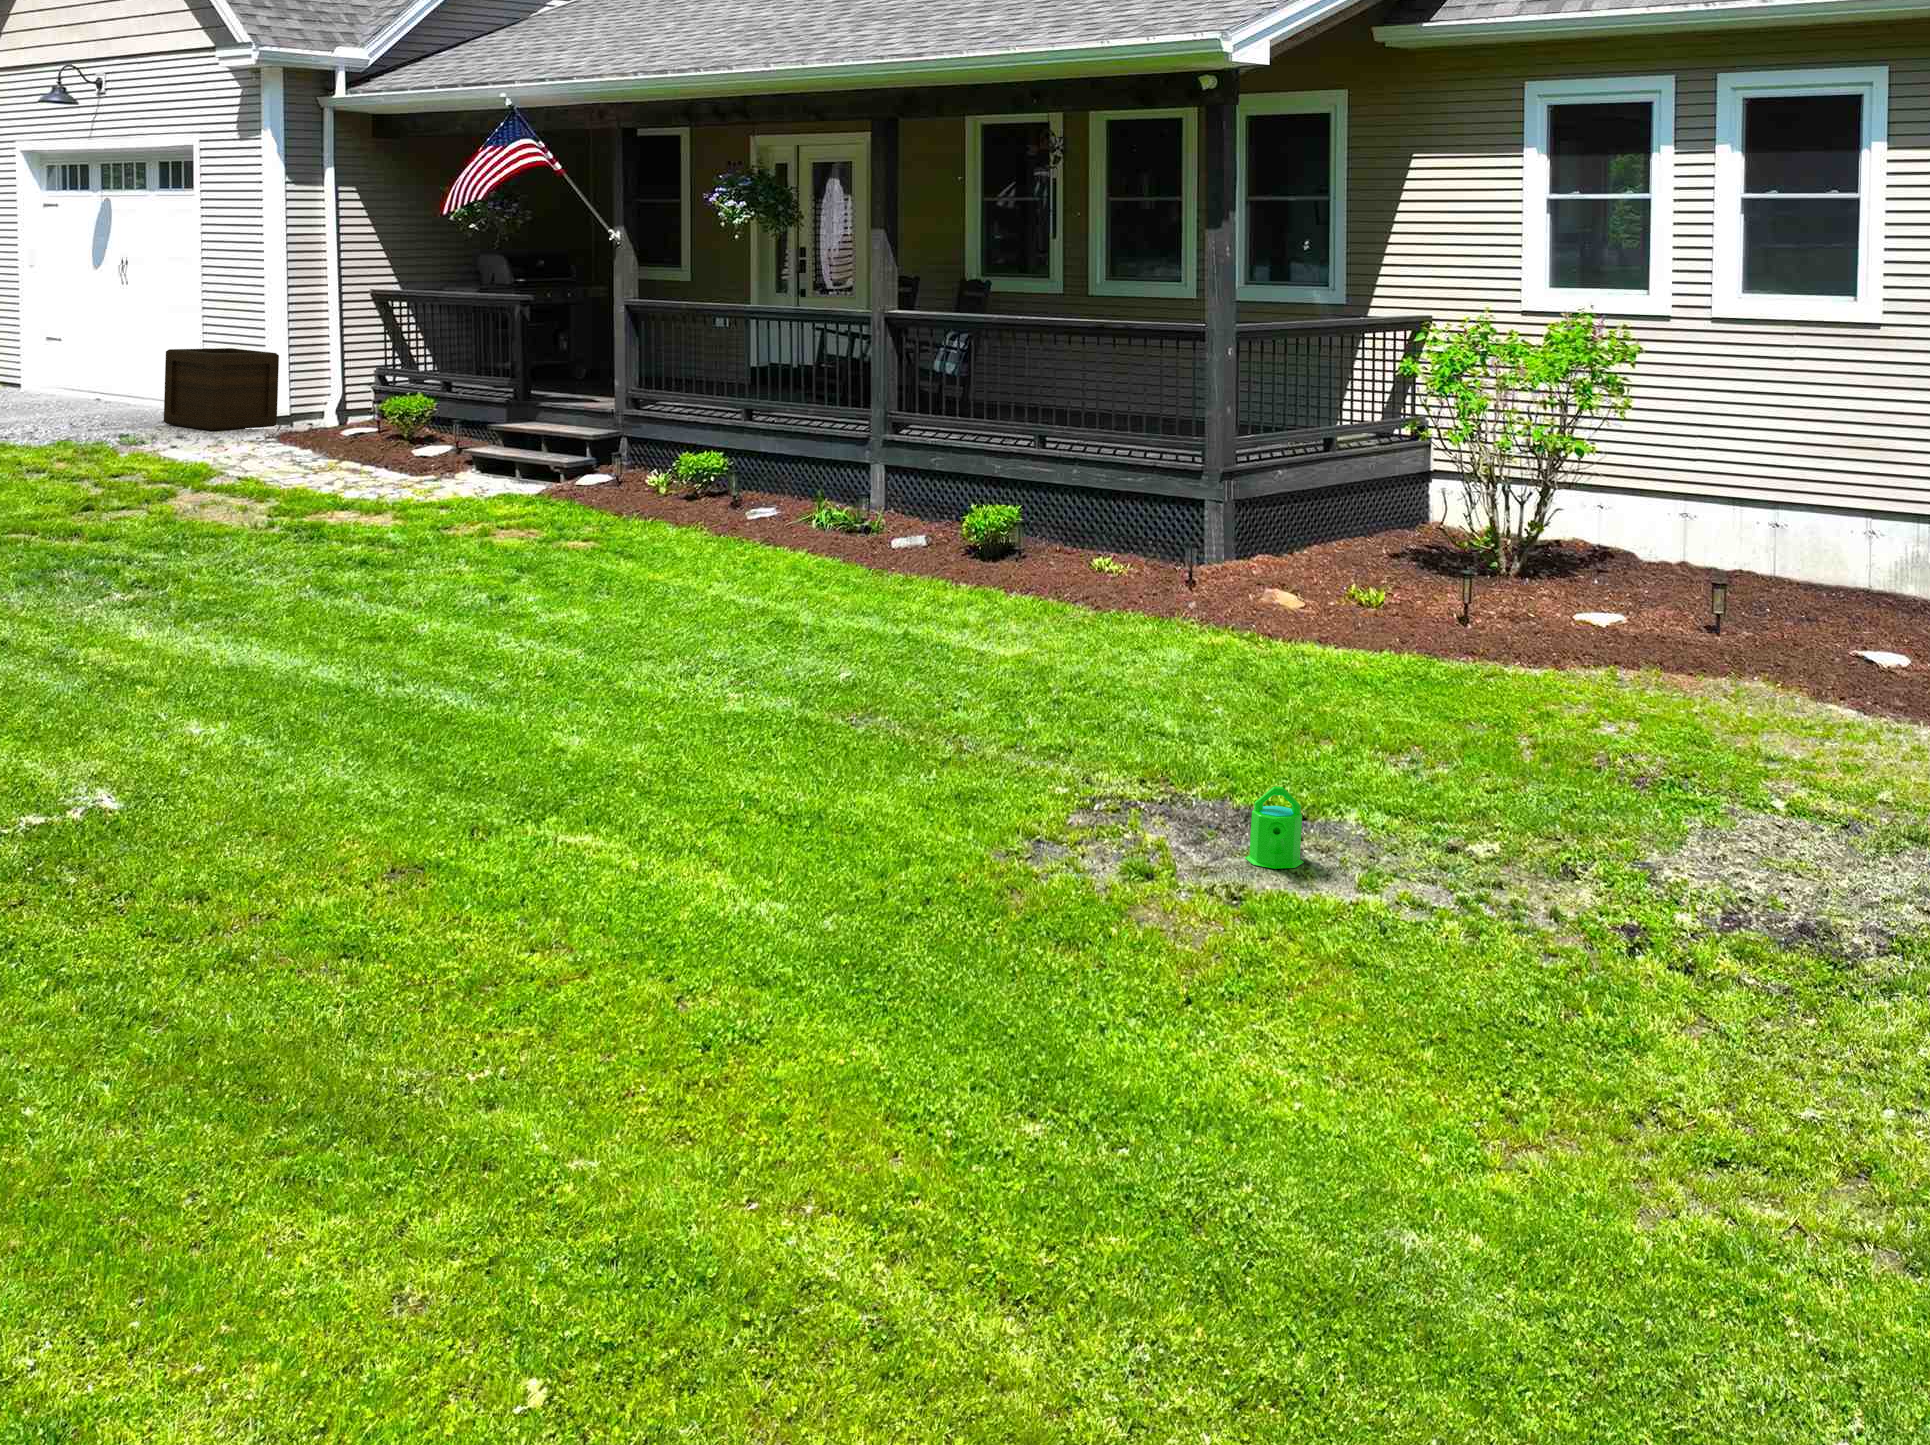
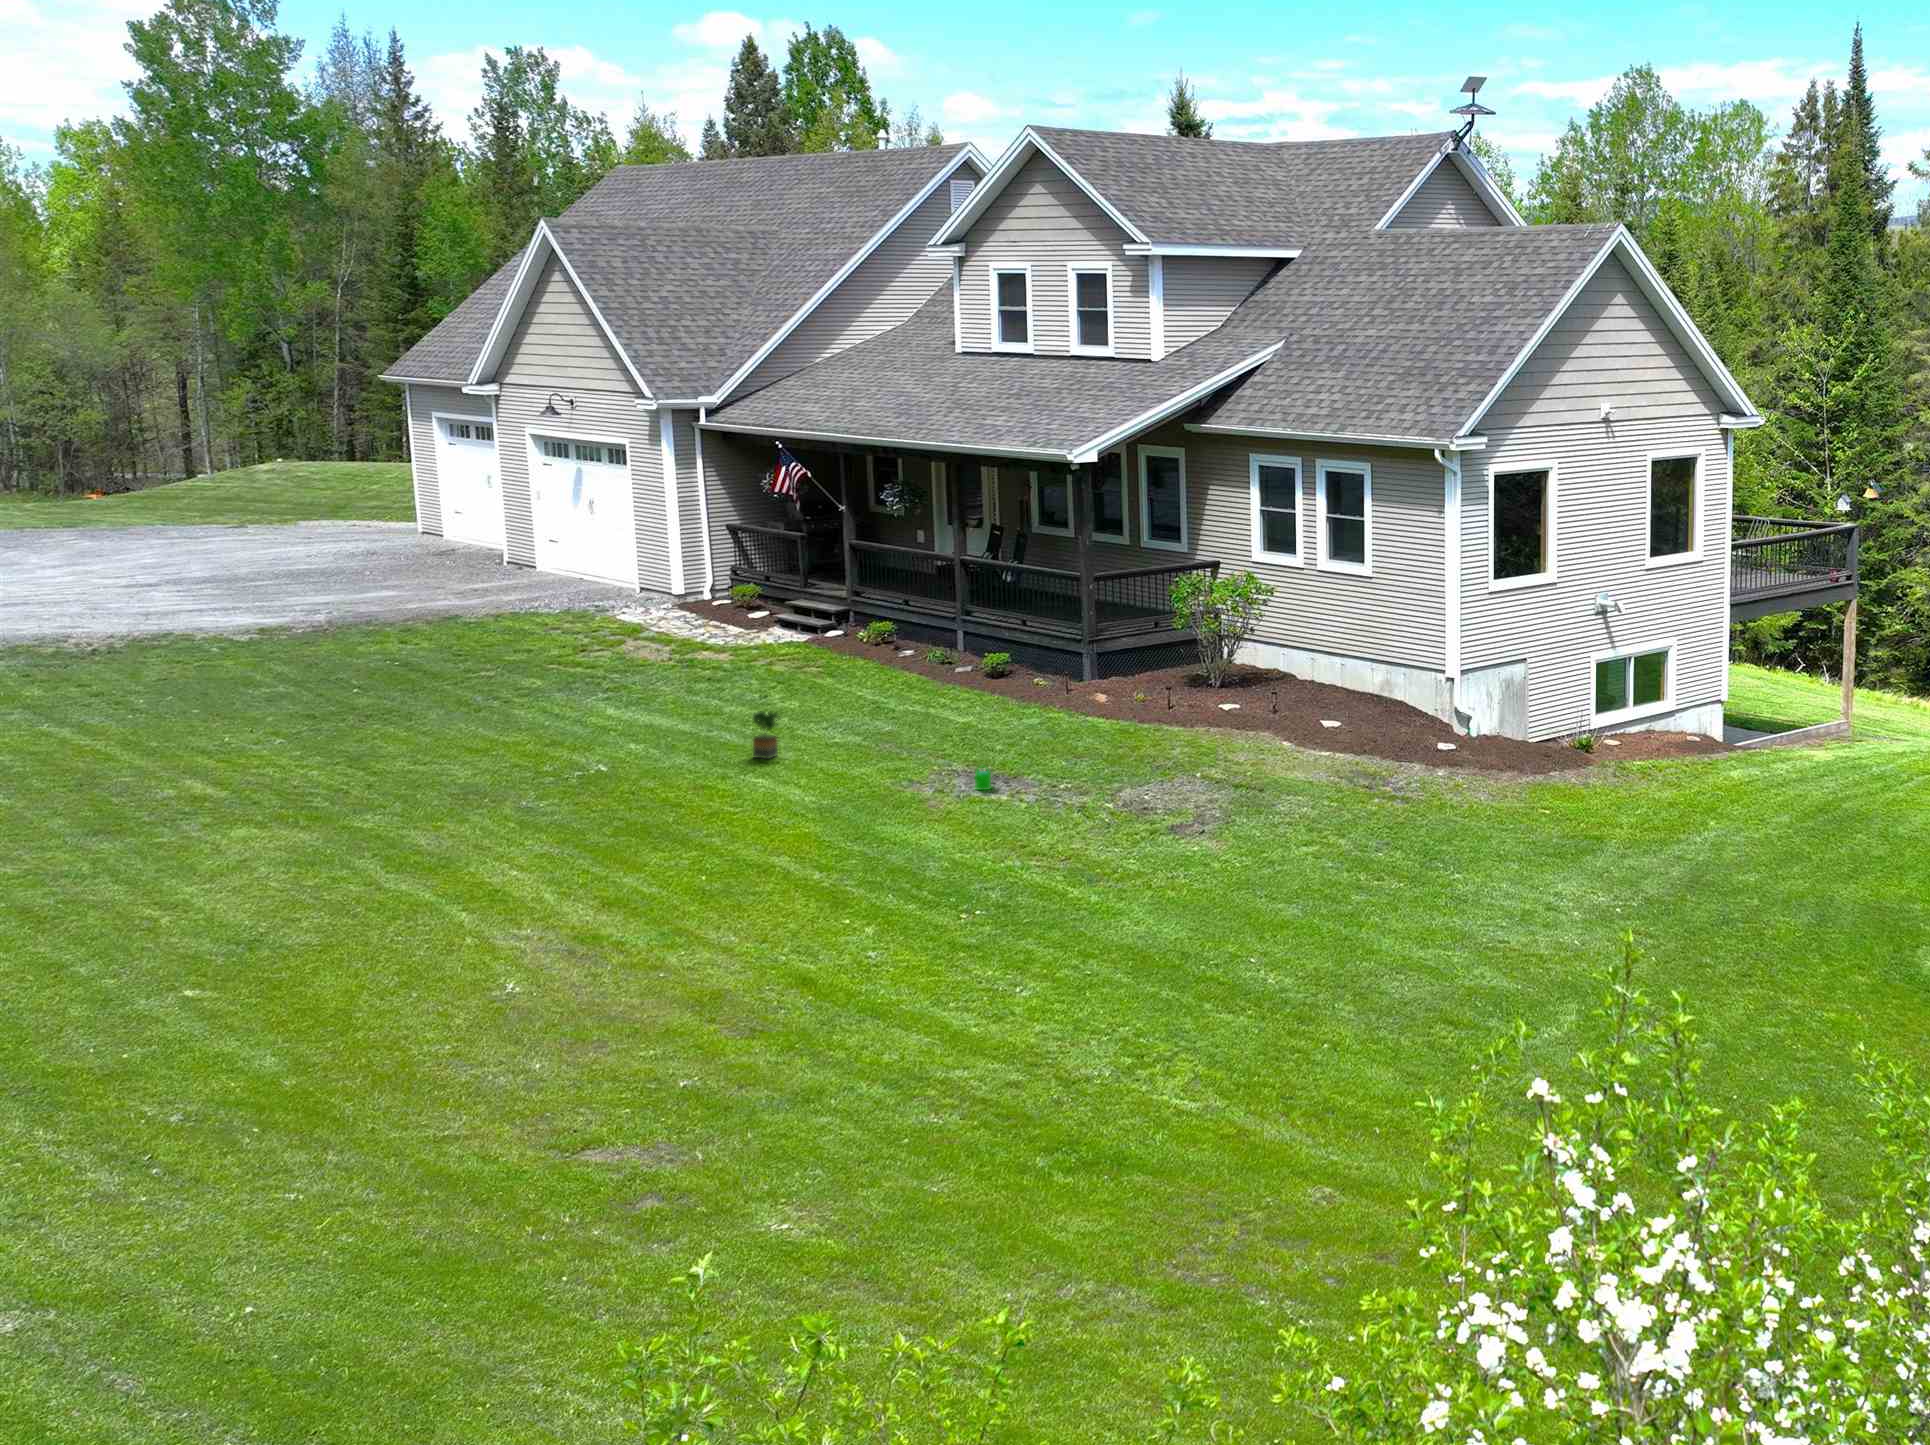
wooden crate: present [164,348,279,430] -> none [617,557,679,603]
potted tree: none [540,621,629,763] -> present [753,711,780,759]

